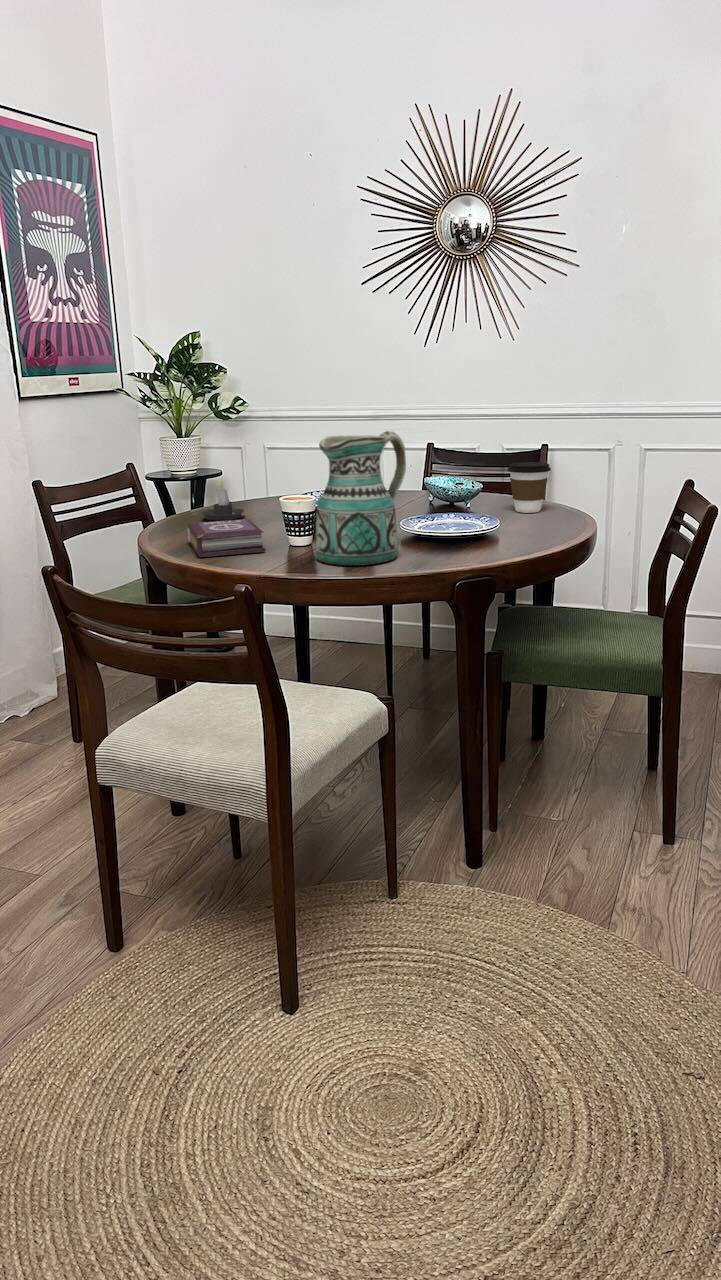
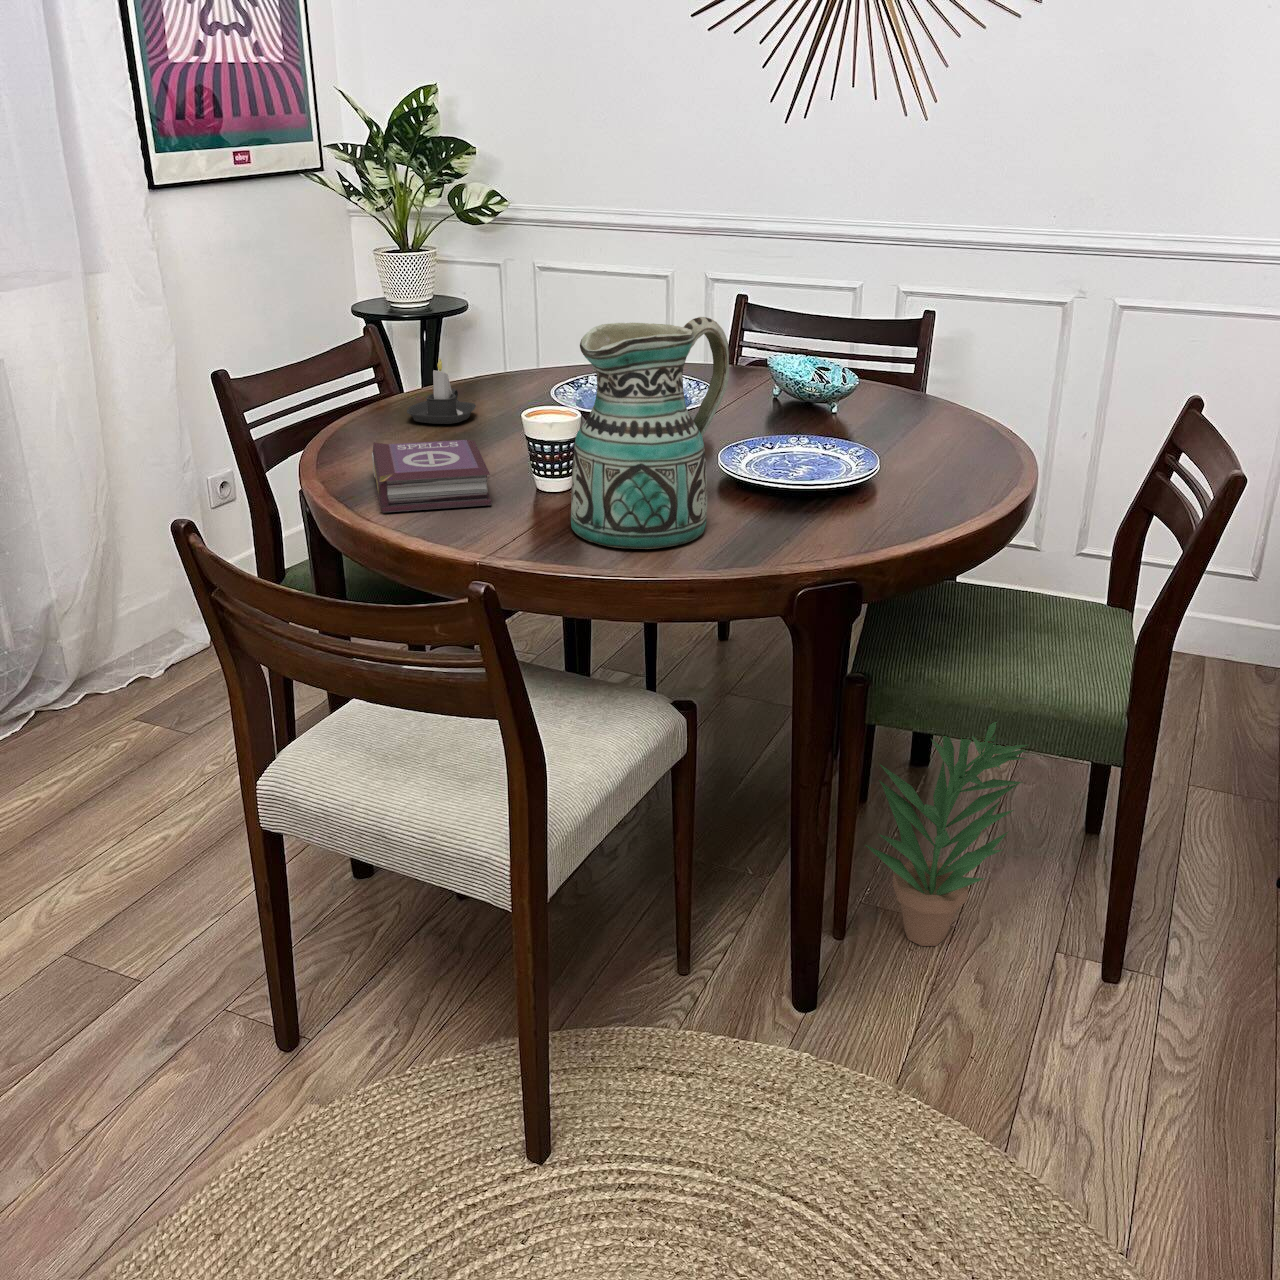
coffee cup: present [507,462,551,513] -> none [900,348,971,433]
potted plant: none [506,668,605,832] -> present [866,722,1028,946]

